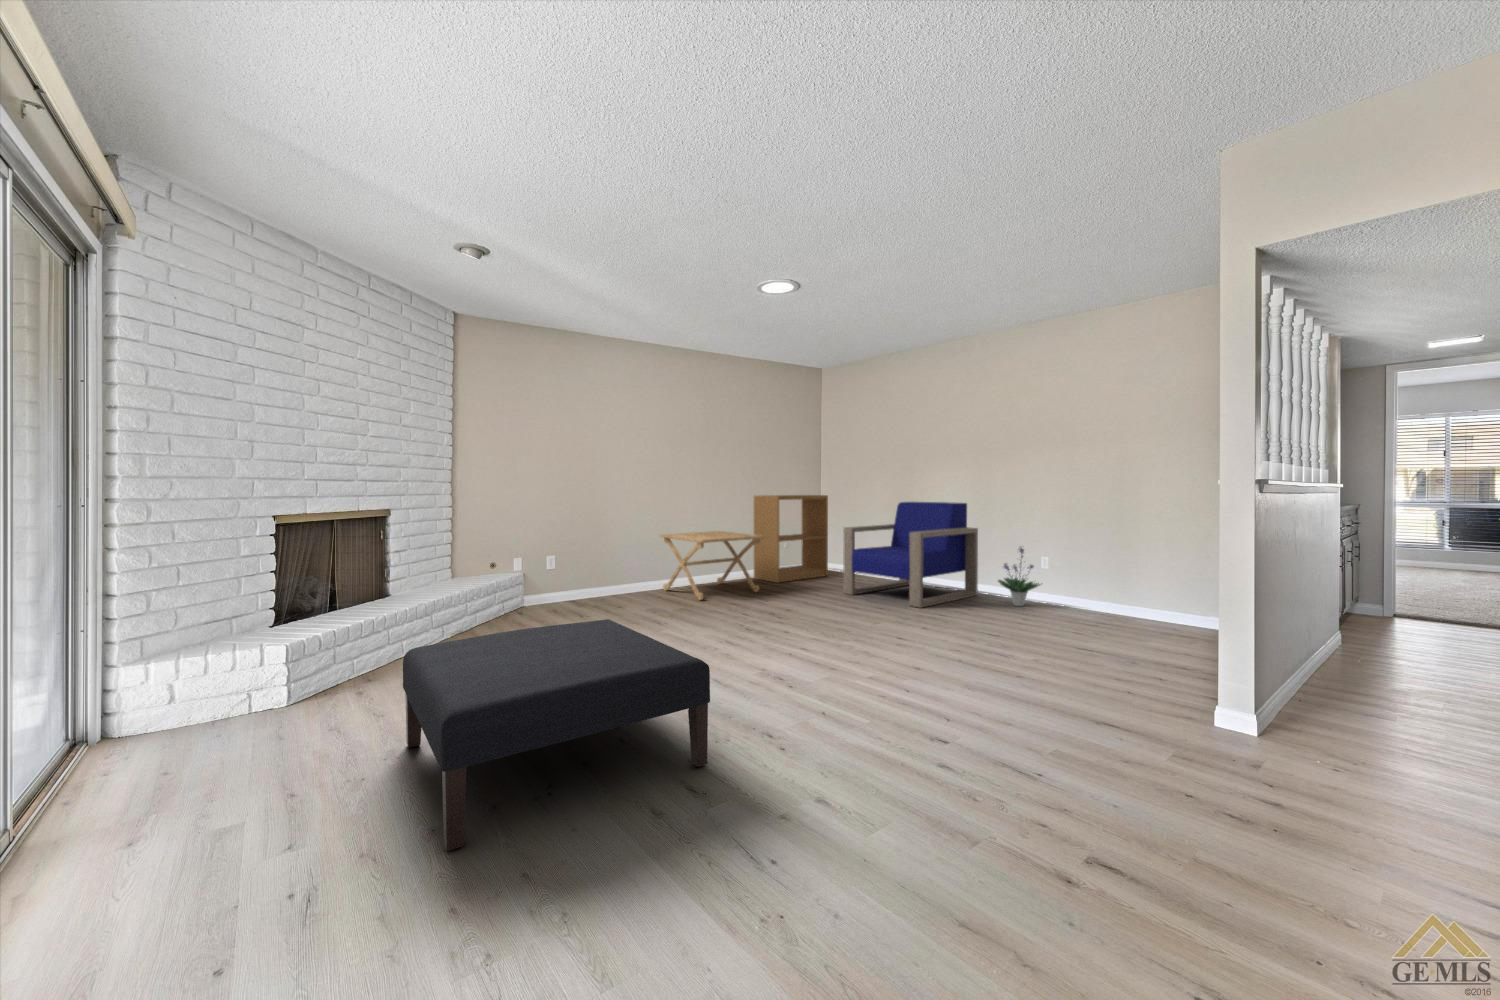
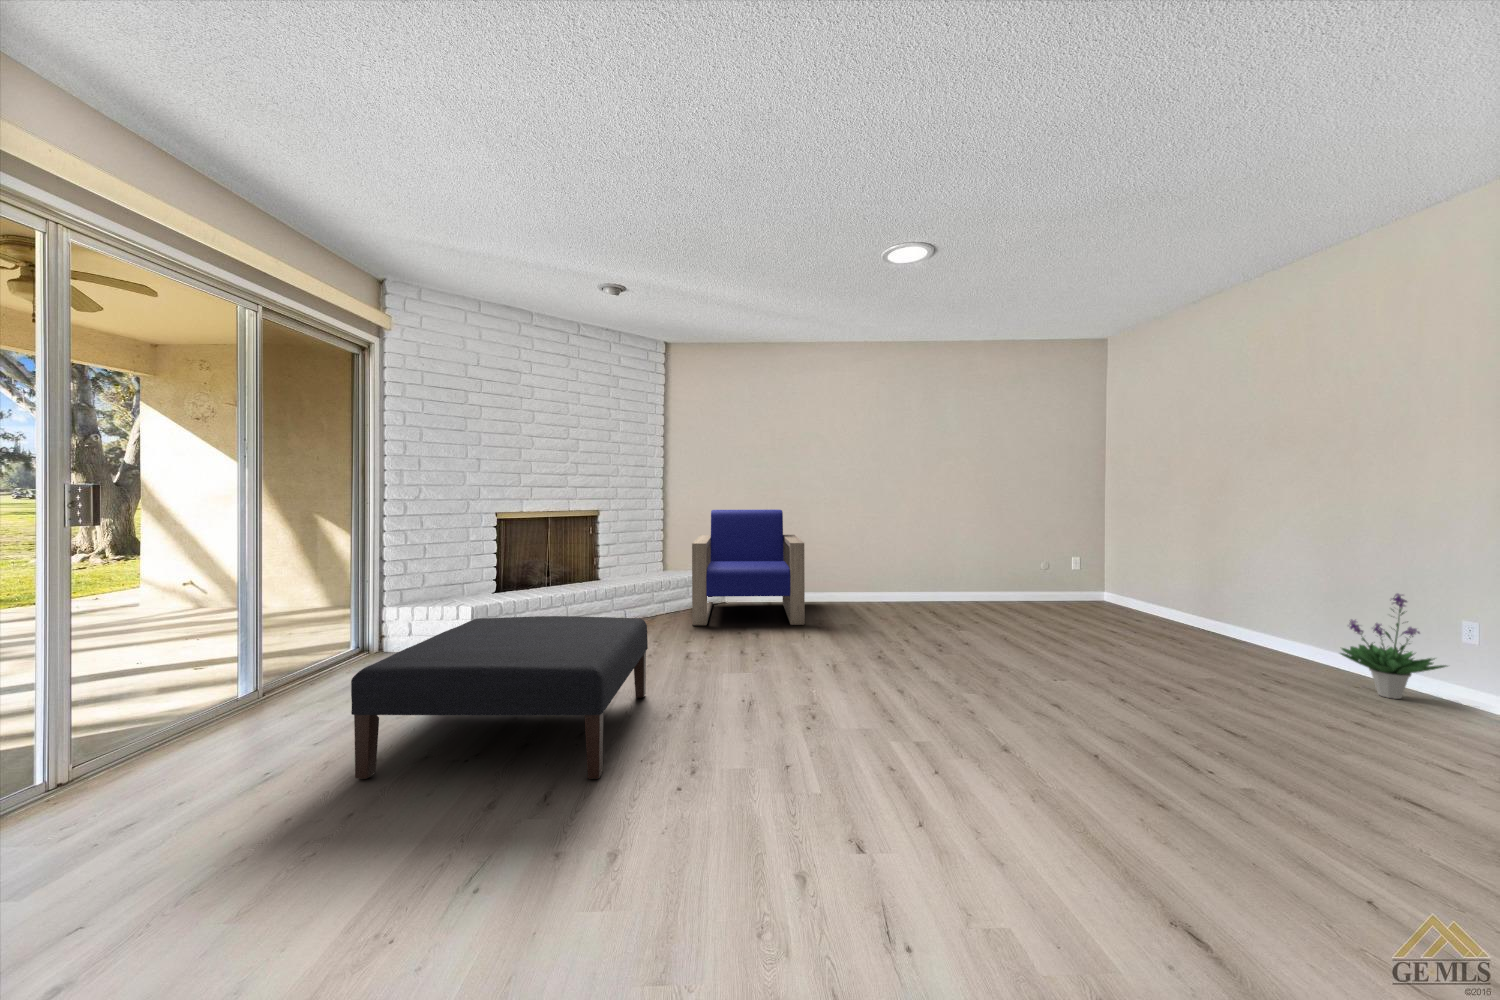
bookshelf: present [754,495,828,583] -> none [992,502,1098,609]
armchair: present [843,502,978,608] -> present [692,510,805,625]
side table: present [660,531,765,600] -> none [866,542,975,617]

